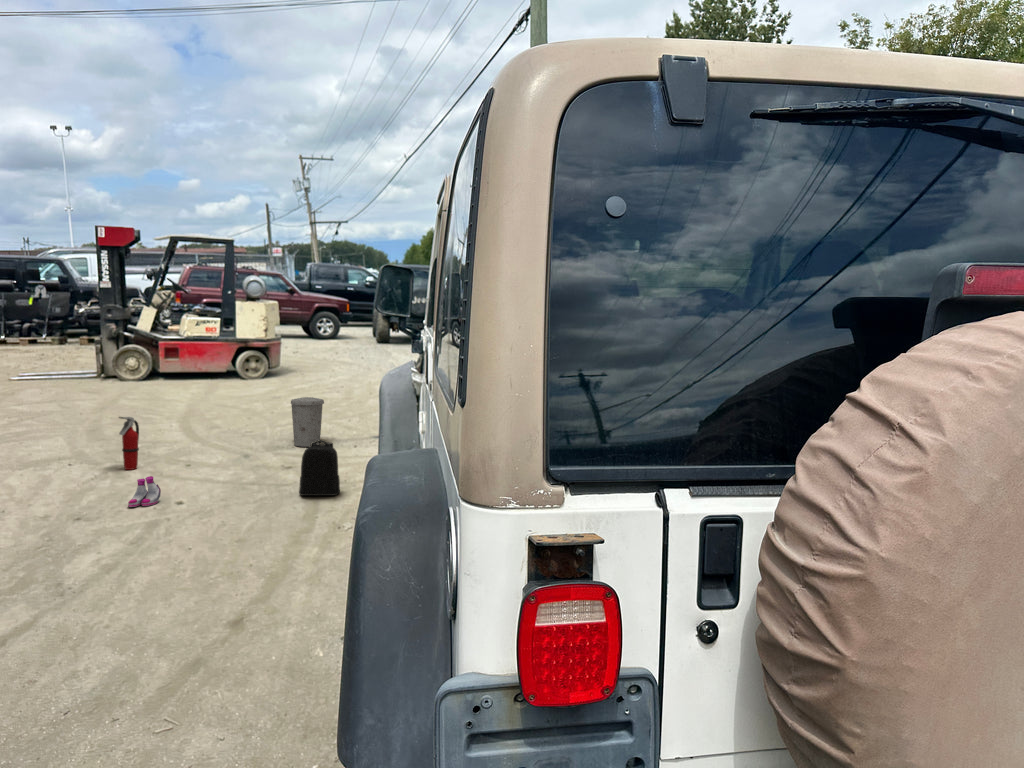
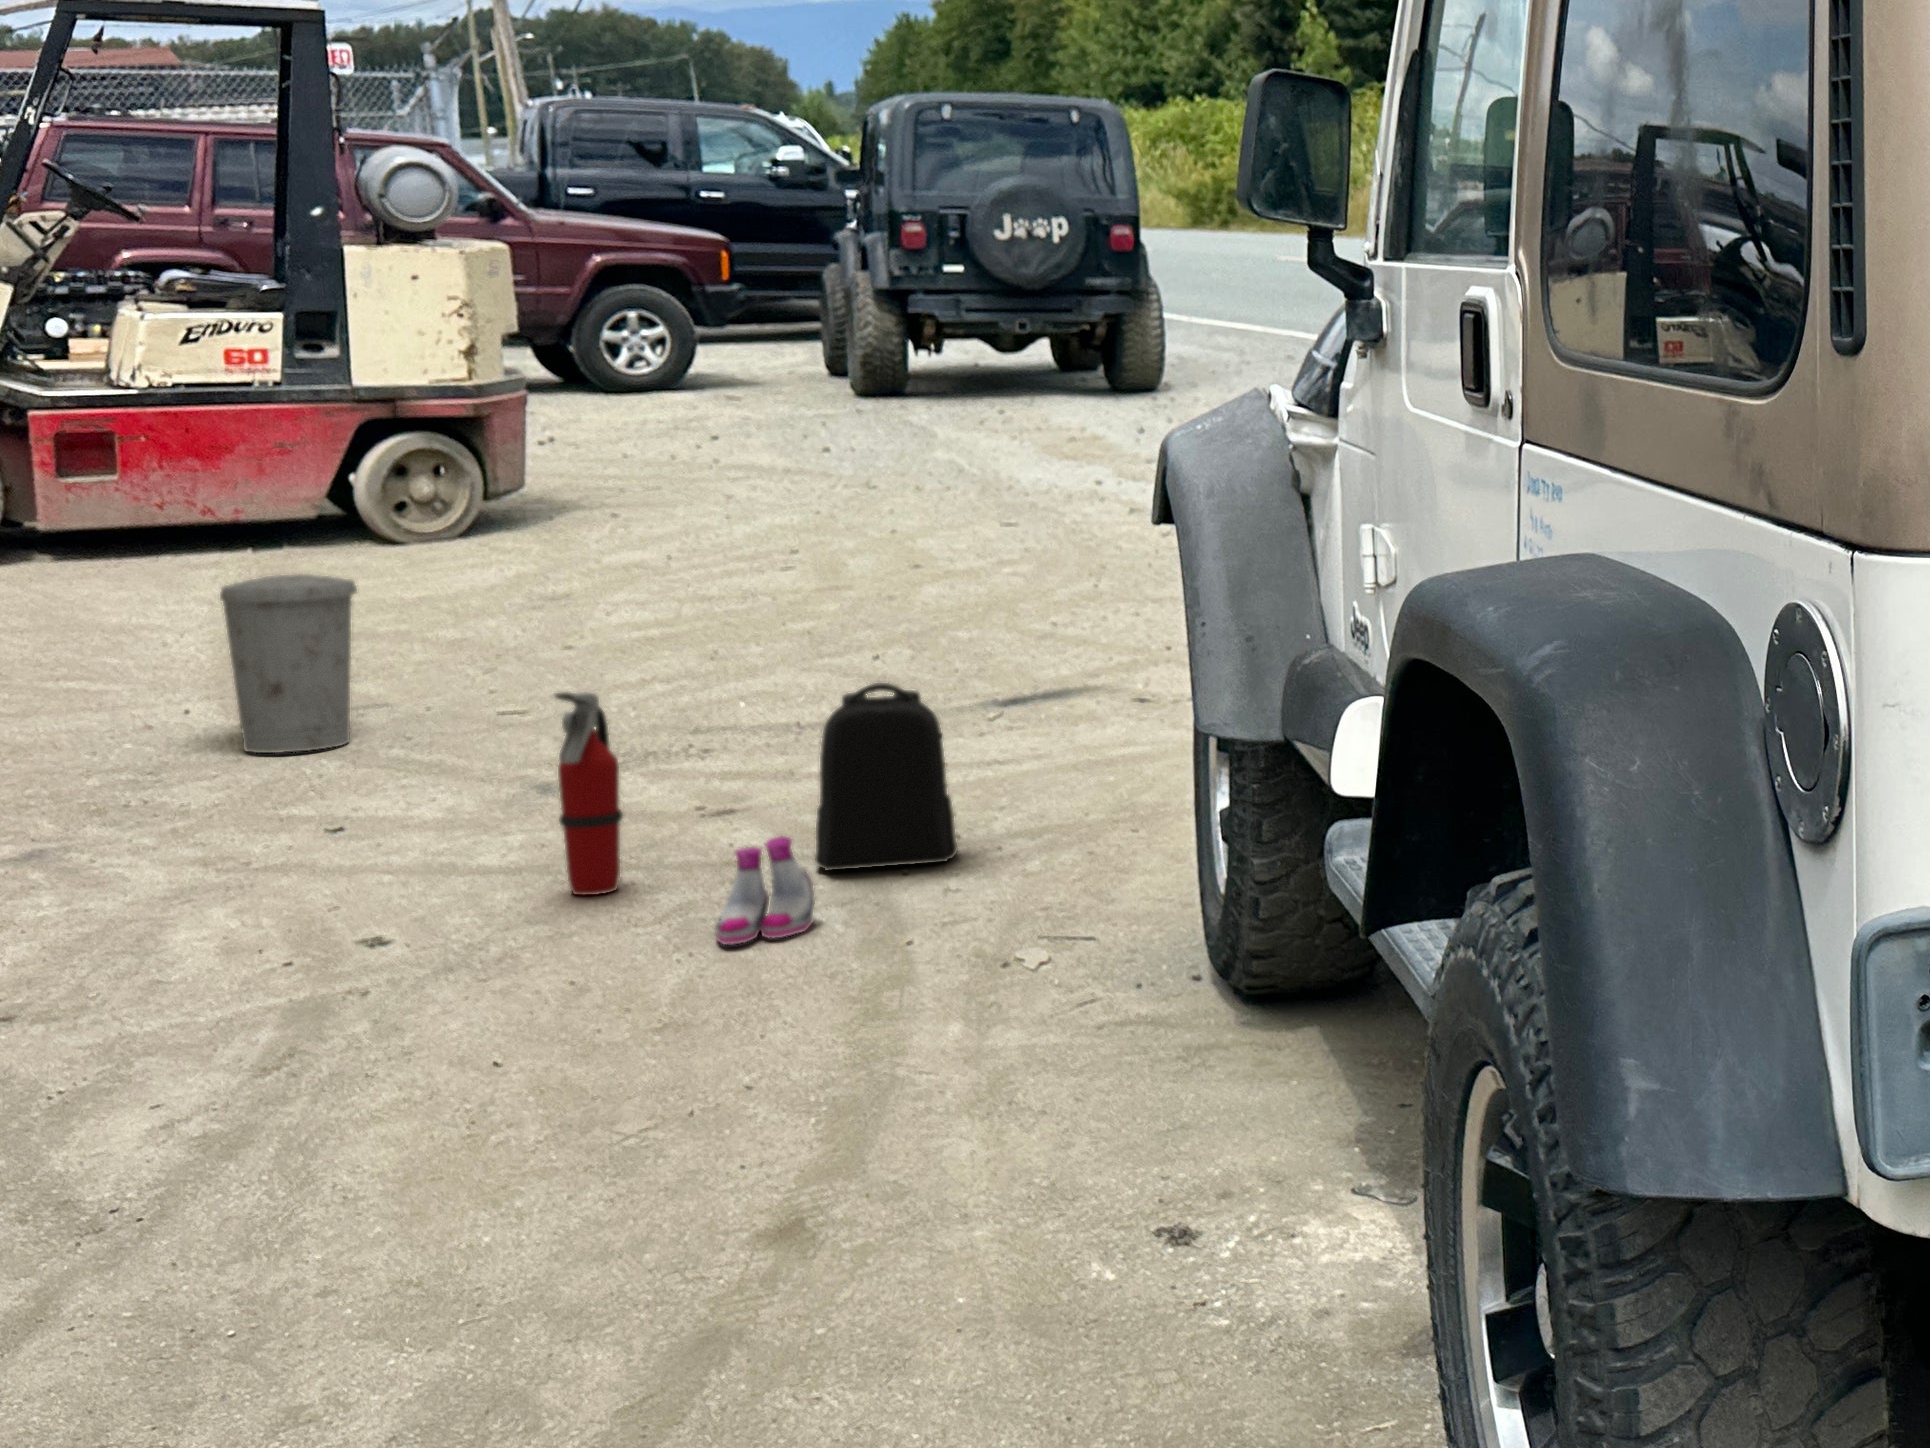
trash can: present [291,397,324,447] -> present [220,574,357,753]
fire extinguisher: present [119,417,139,470] -> present [555,692,623,895]
boots: present [128,476,161,507] -> present [715,836,815,944]

